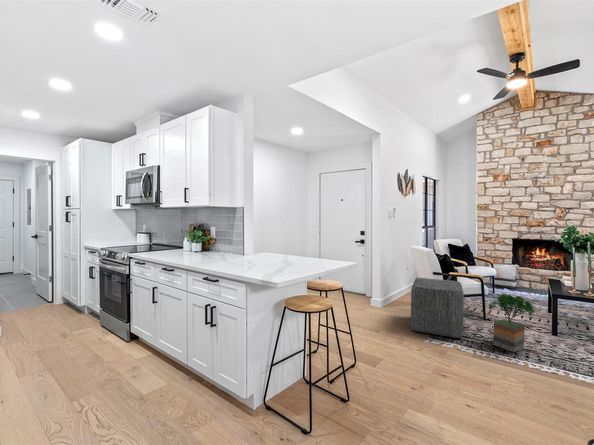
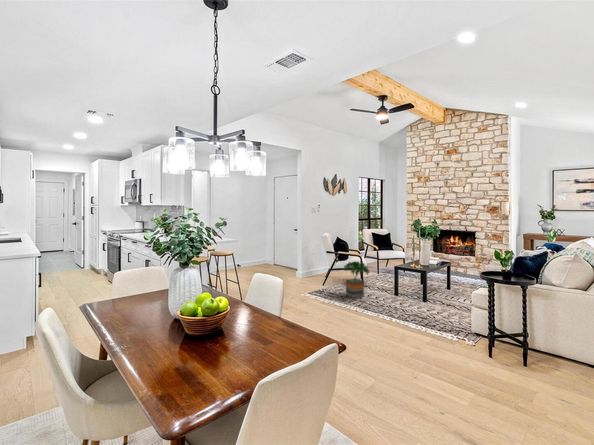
ottoman: present [411,278,464,338] -> none [302,253,343,291]

